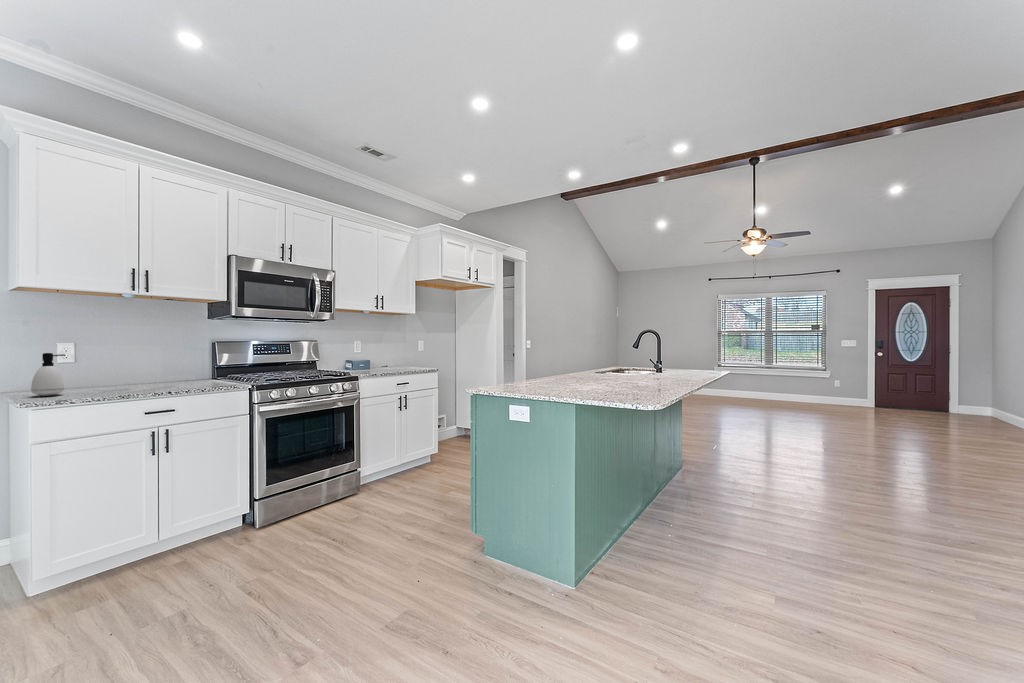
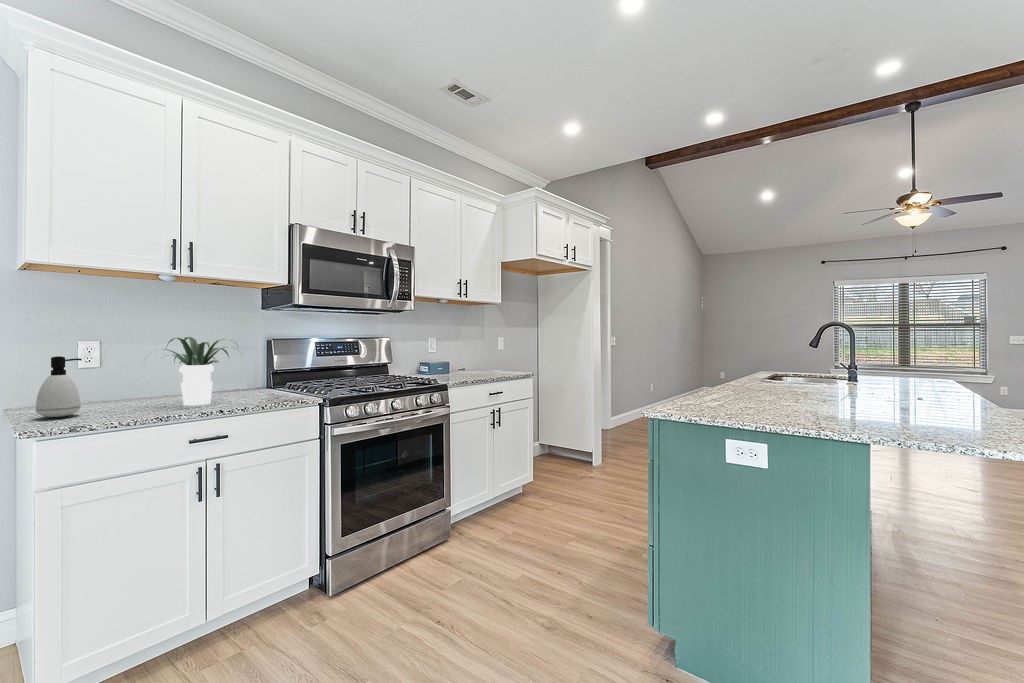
potted plant: none [112,340,189,389] -> present [164,337,232,405]

